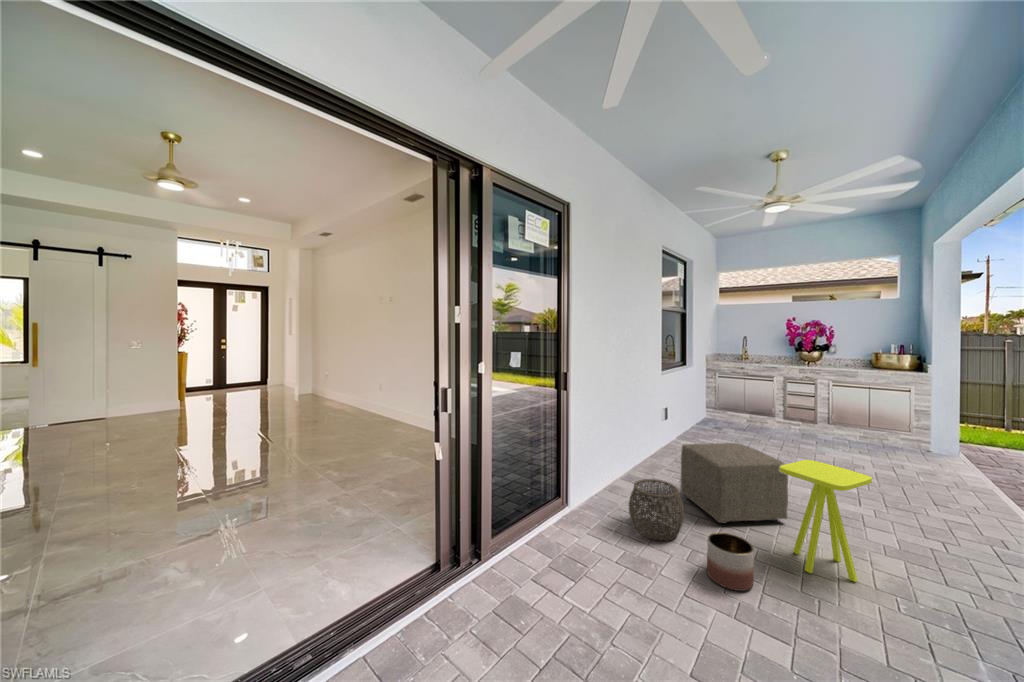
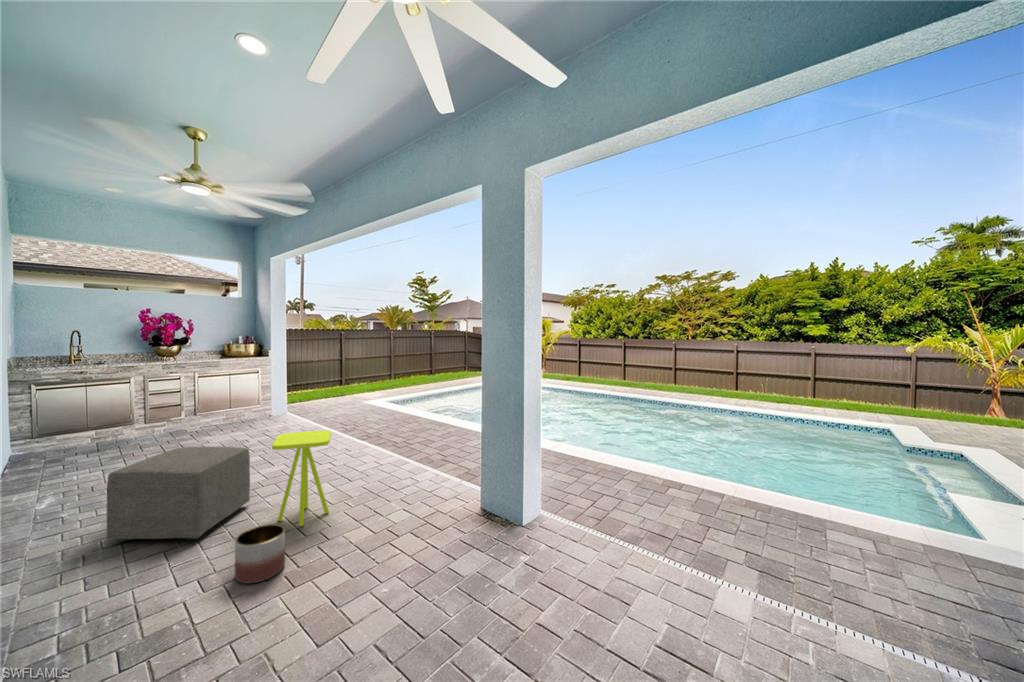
woven basket: present [629,479,684,541] -> none [68,520,175,618]

